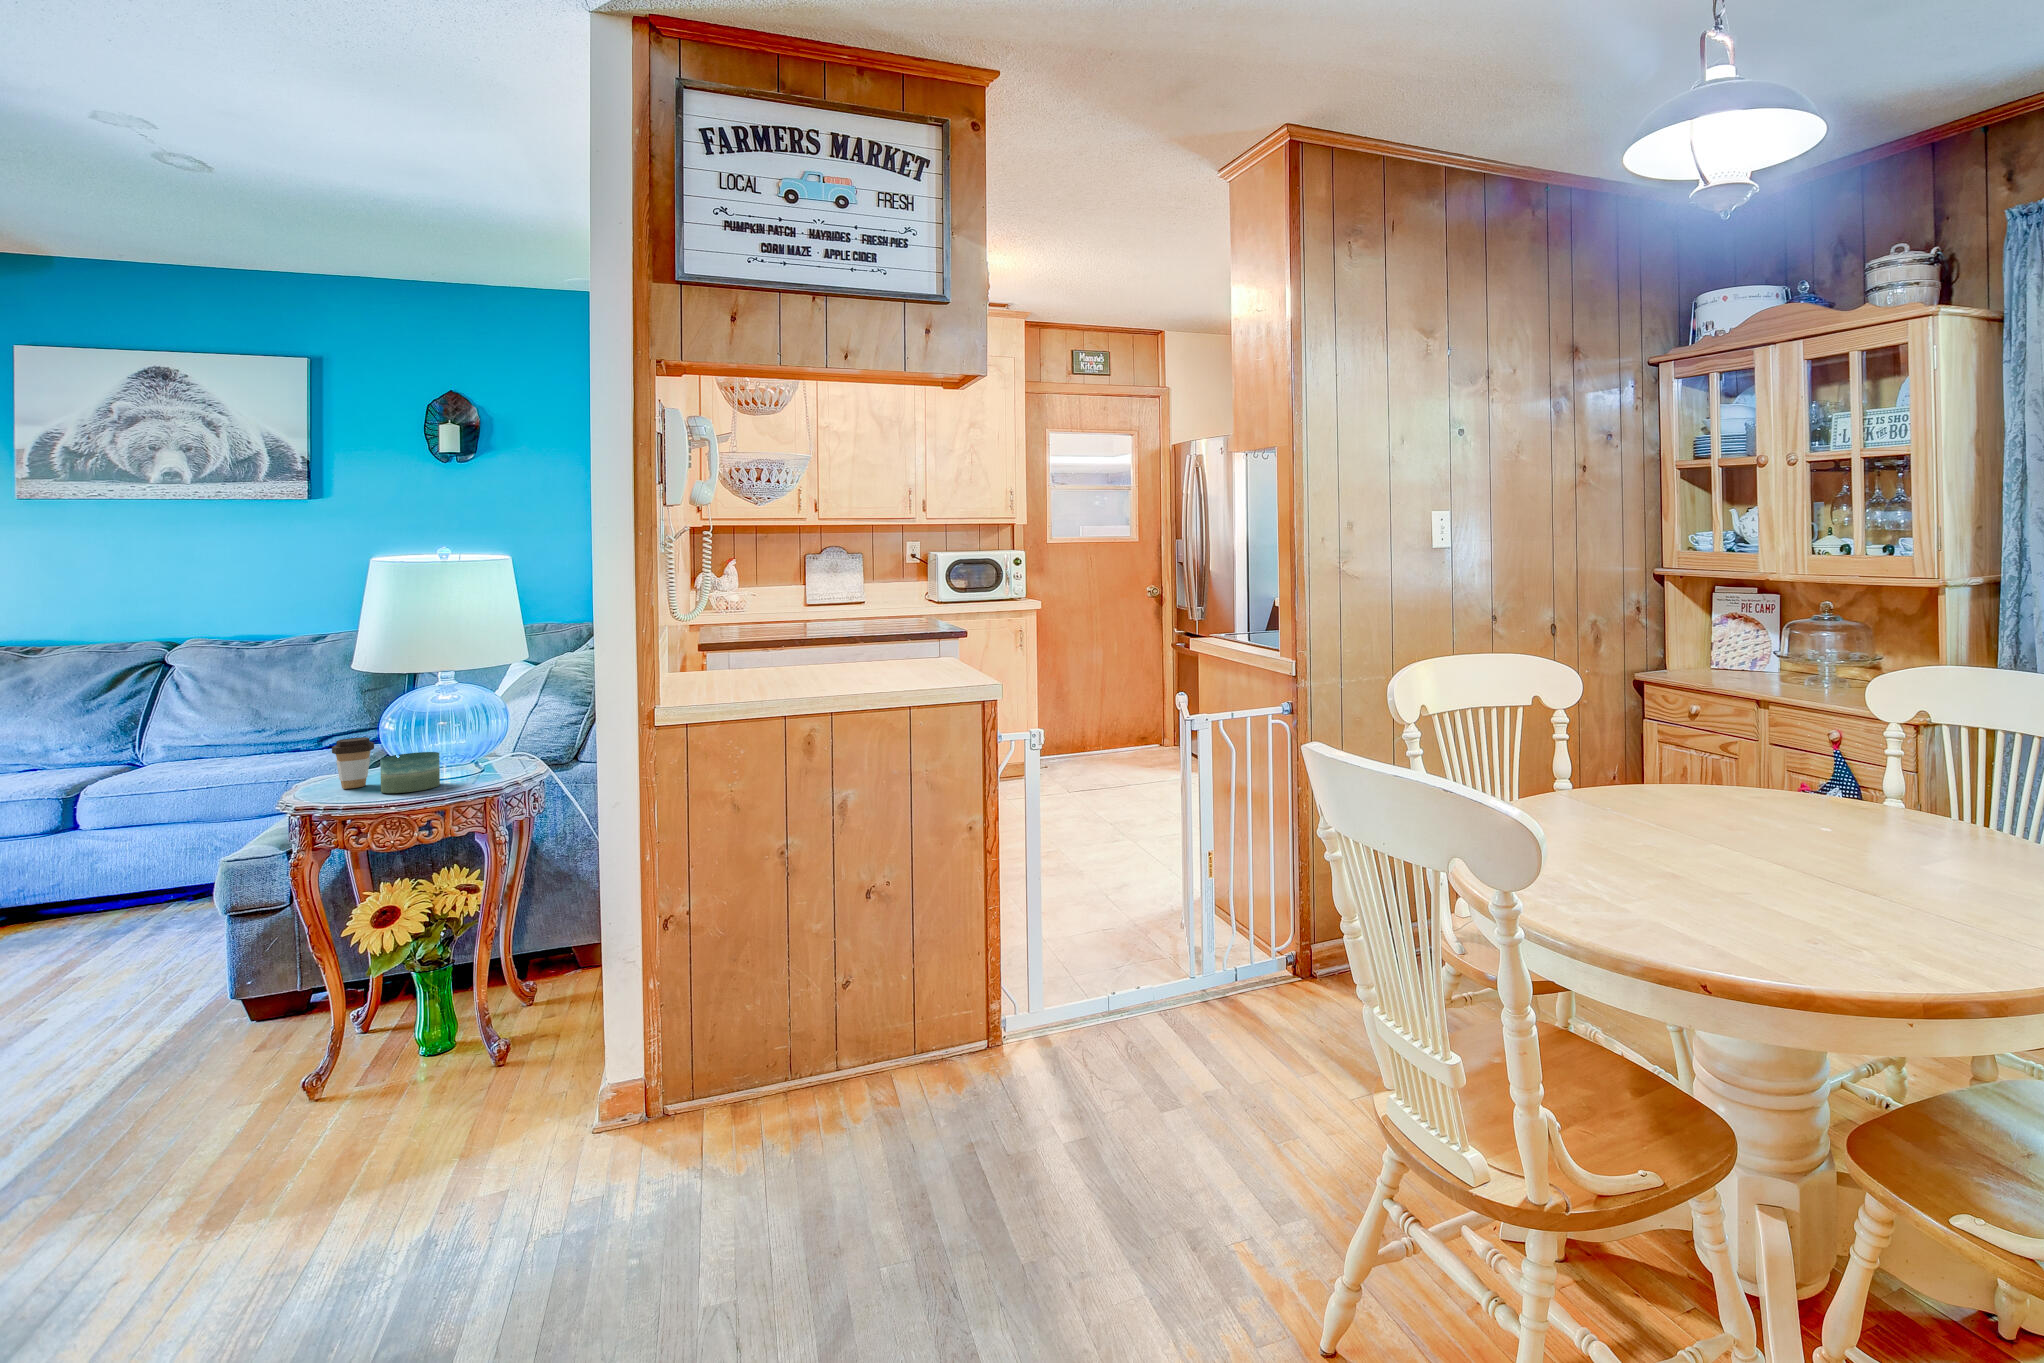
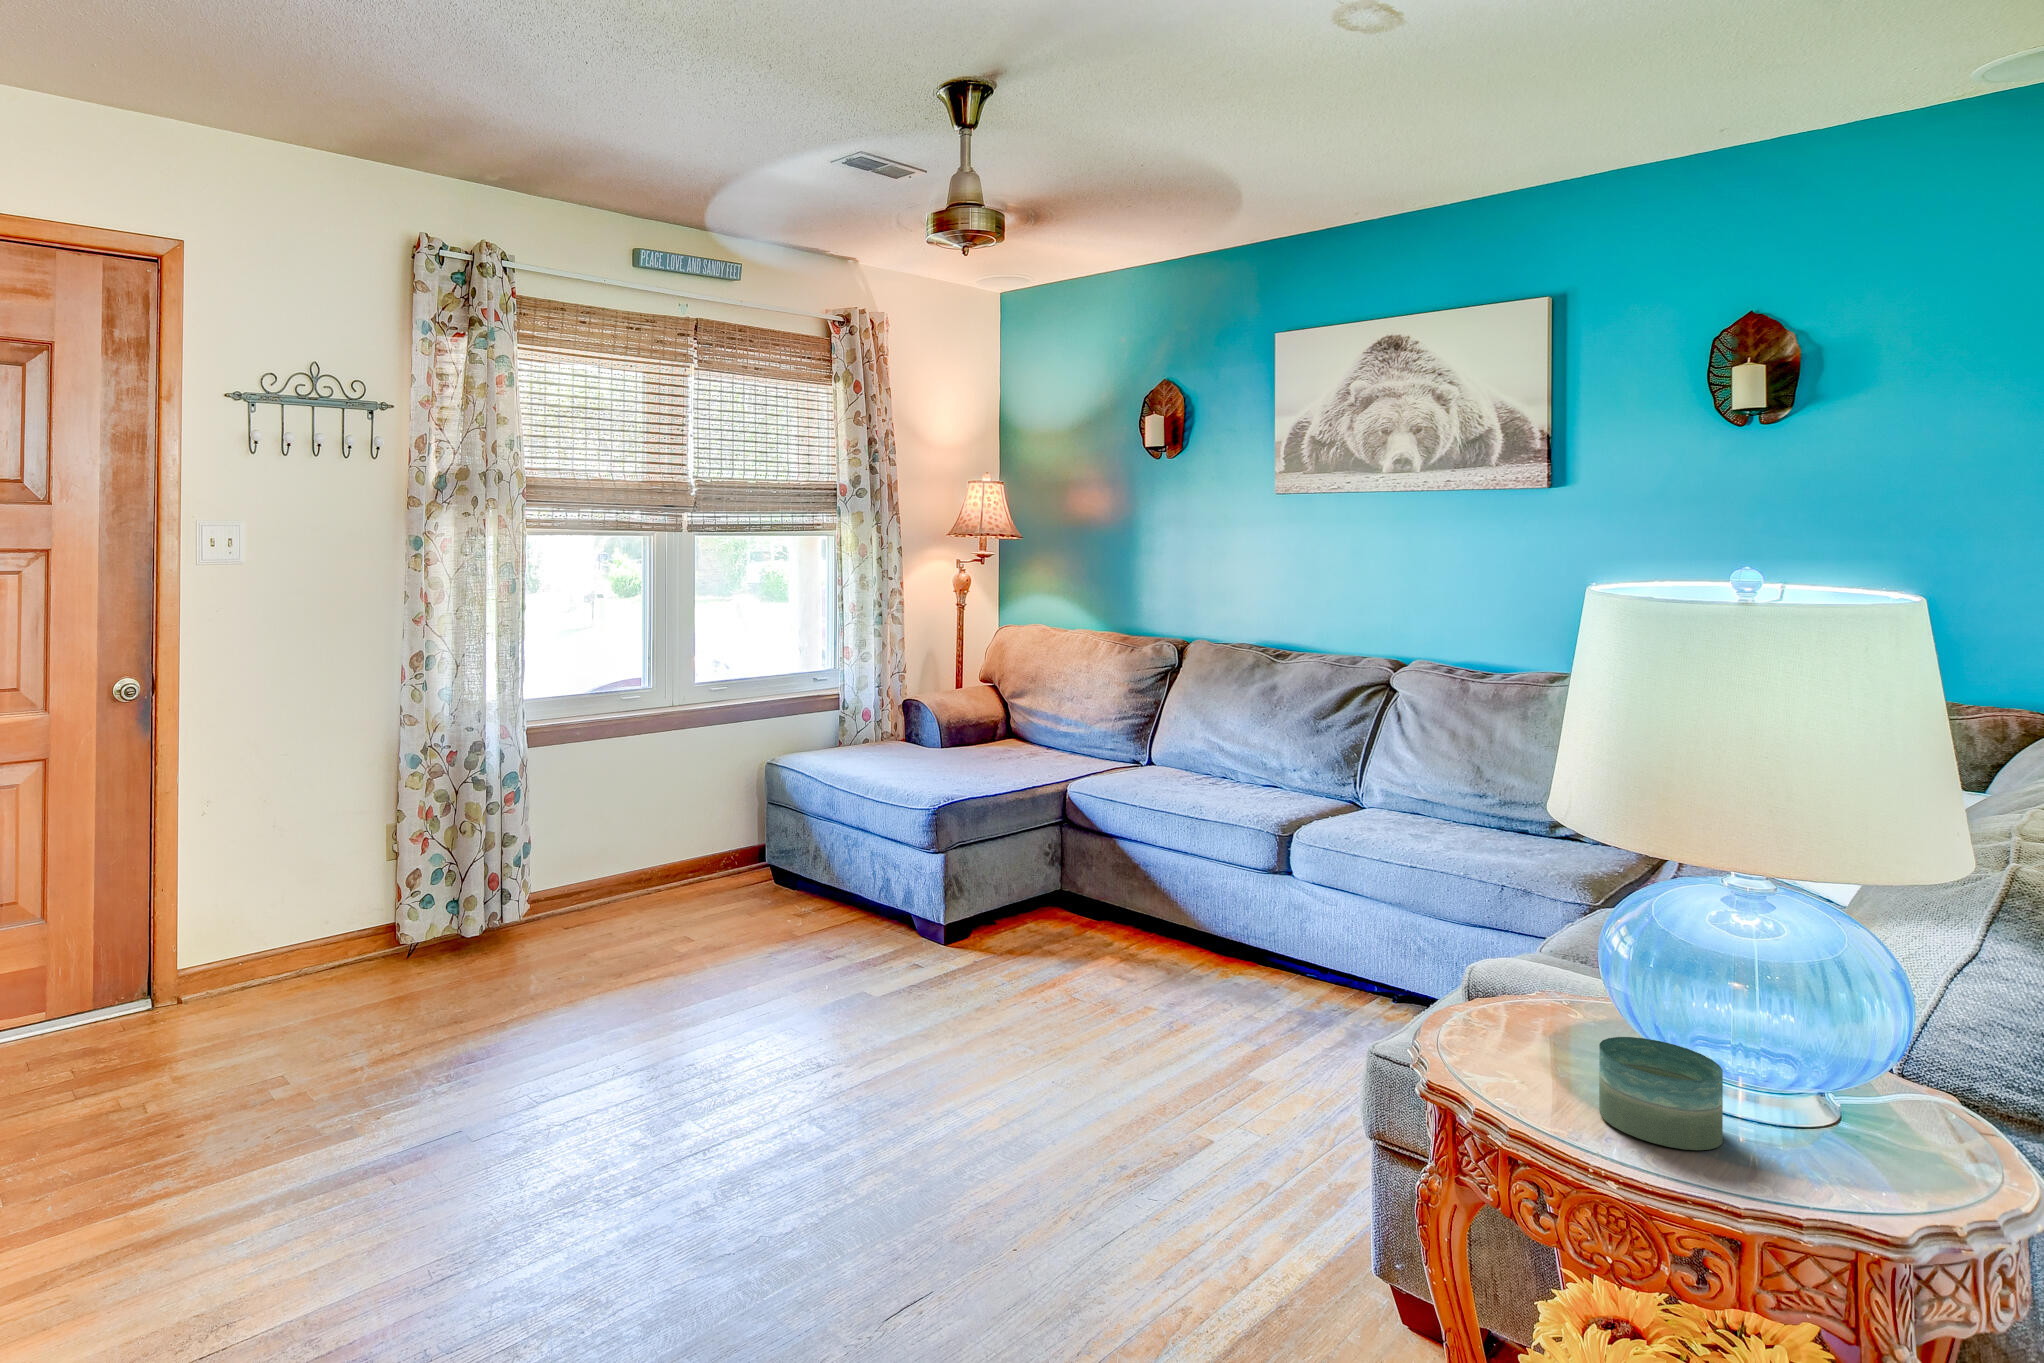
coffee cup: present [332,737,374,789] -> none [1518,961,1593,1068]

